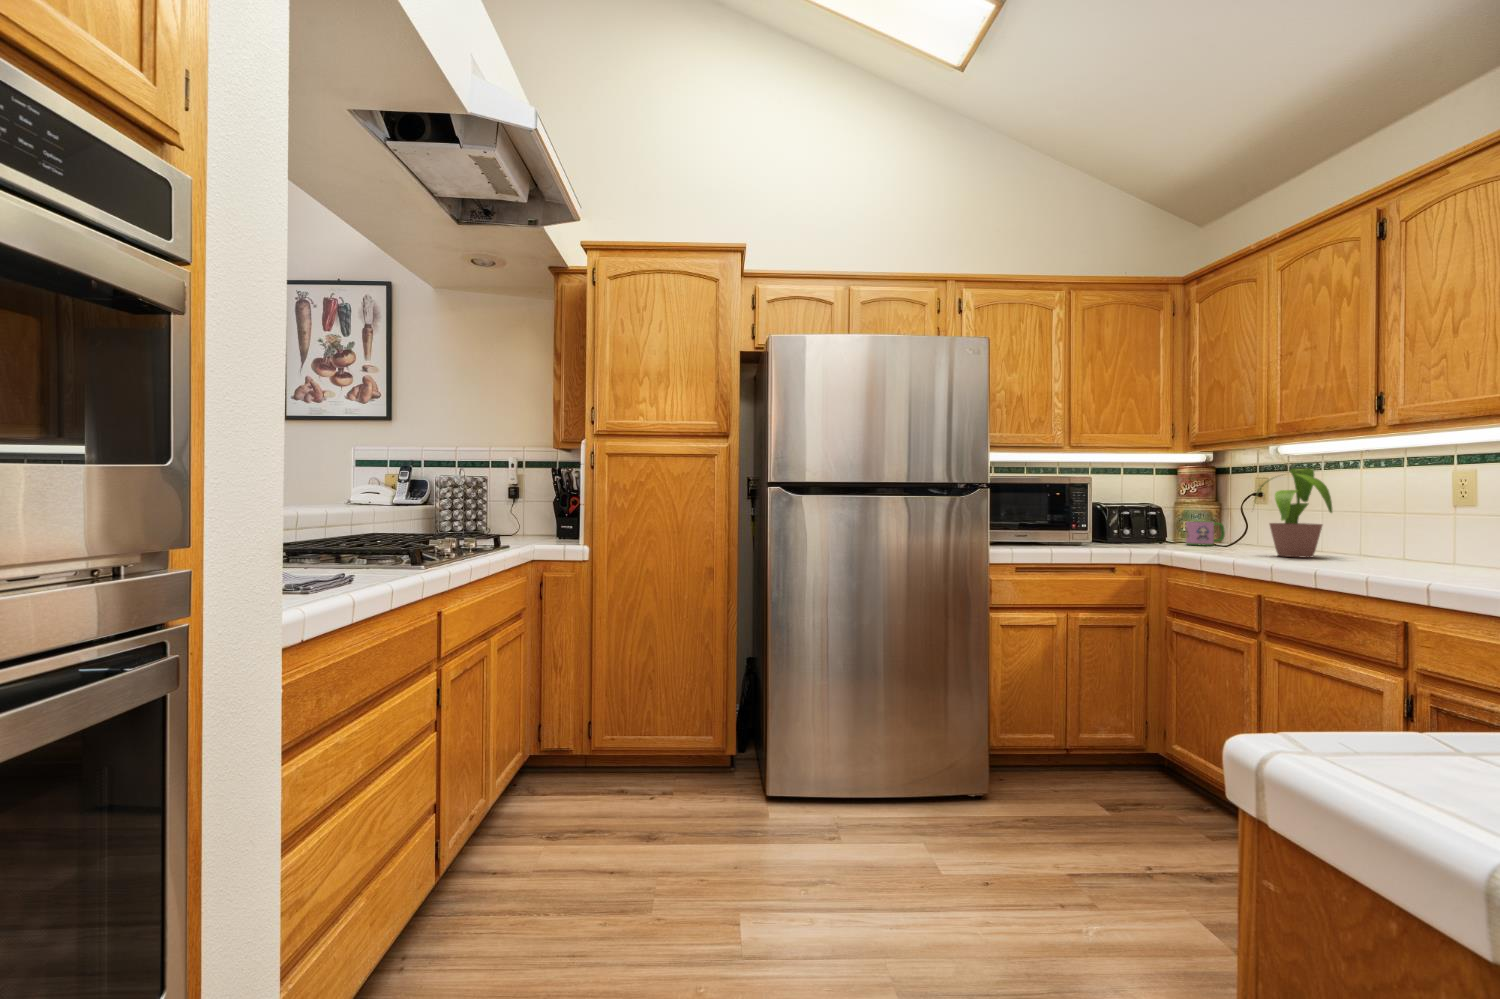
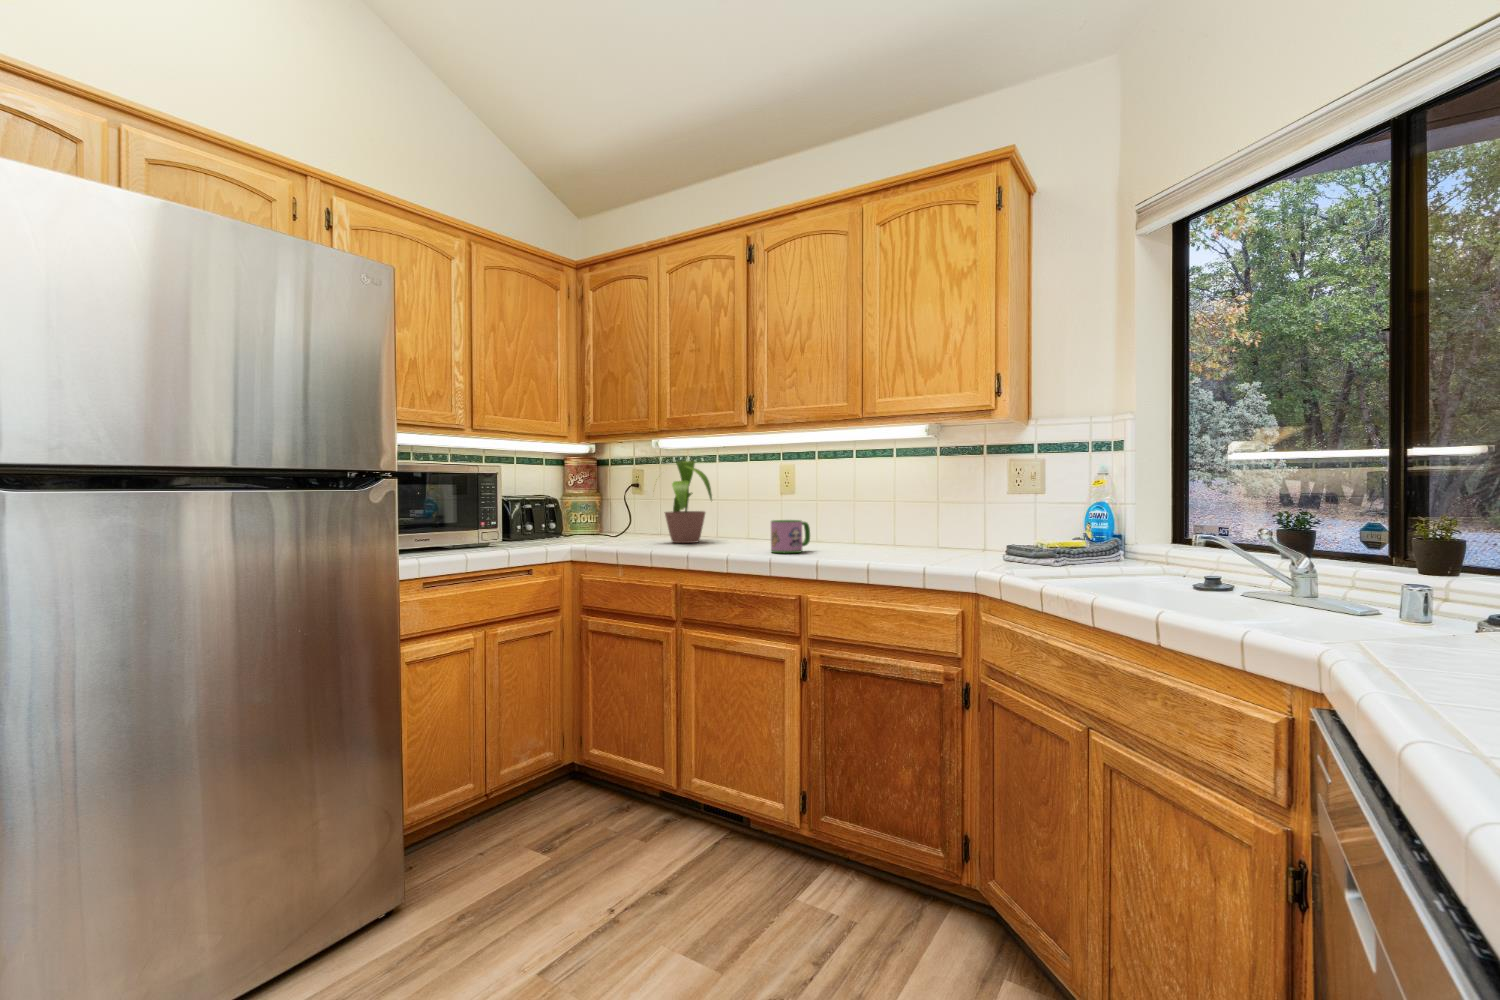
mug: present [1186,521,1225,546] -> present [771,520,810,553]

